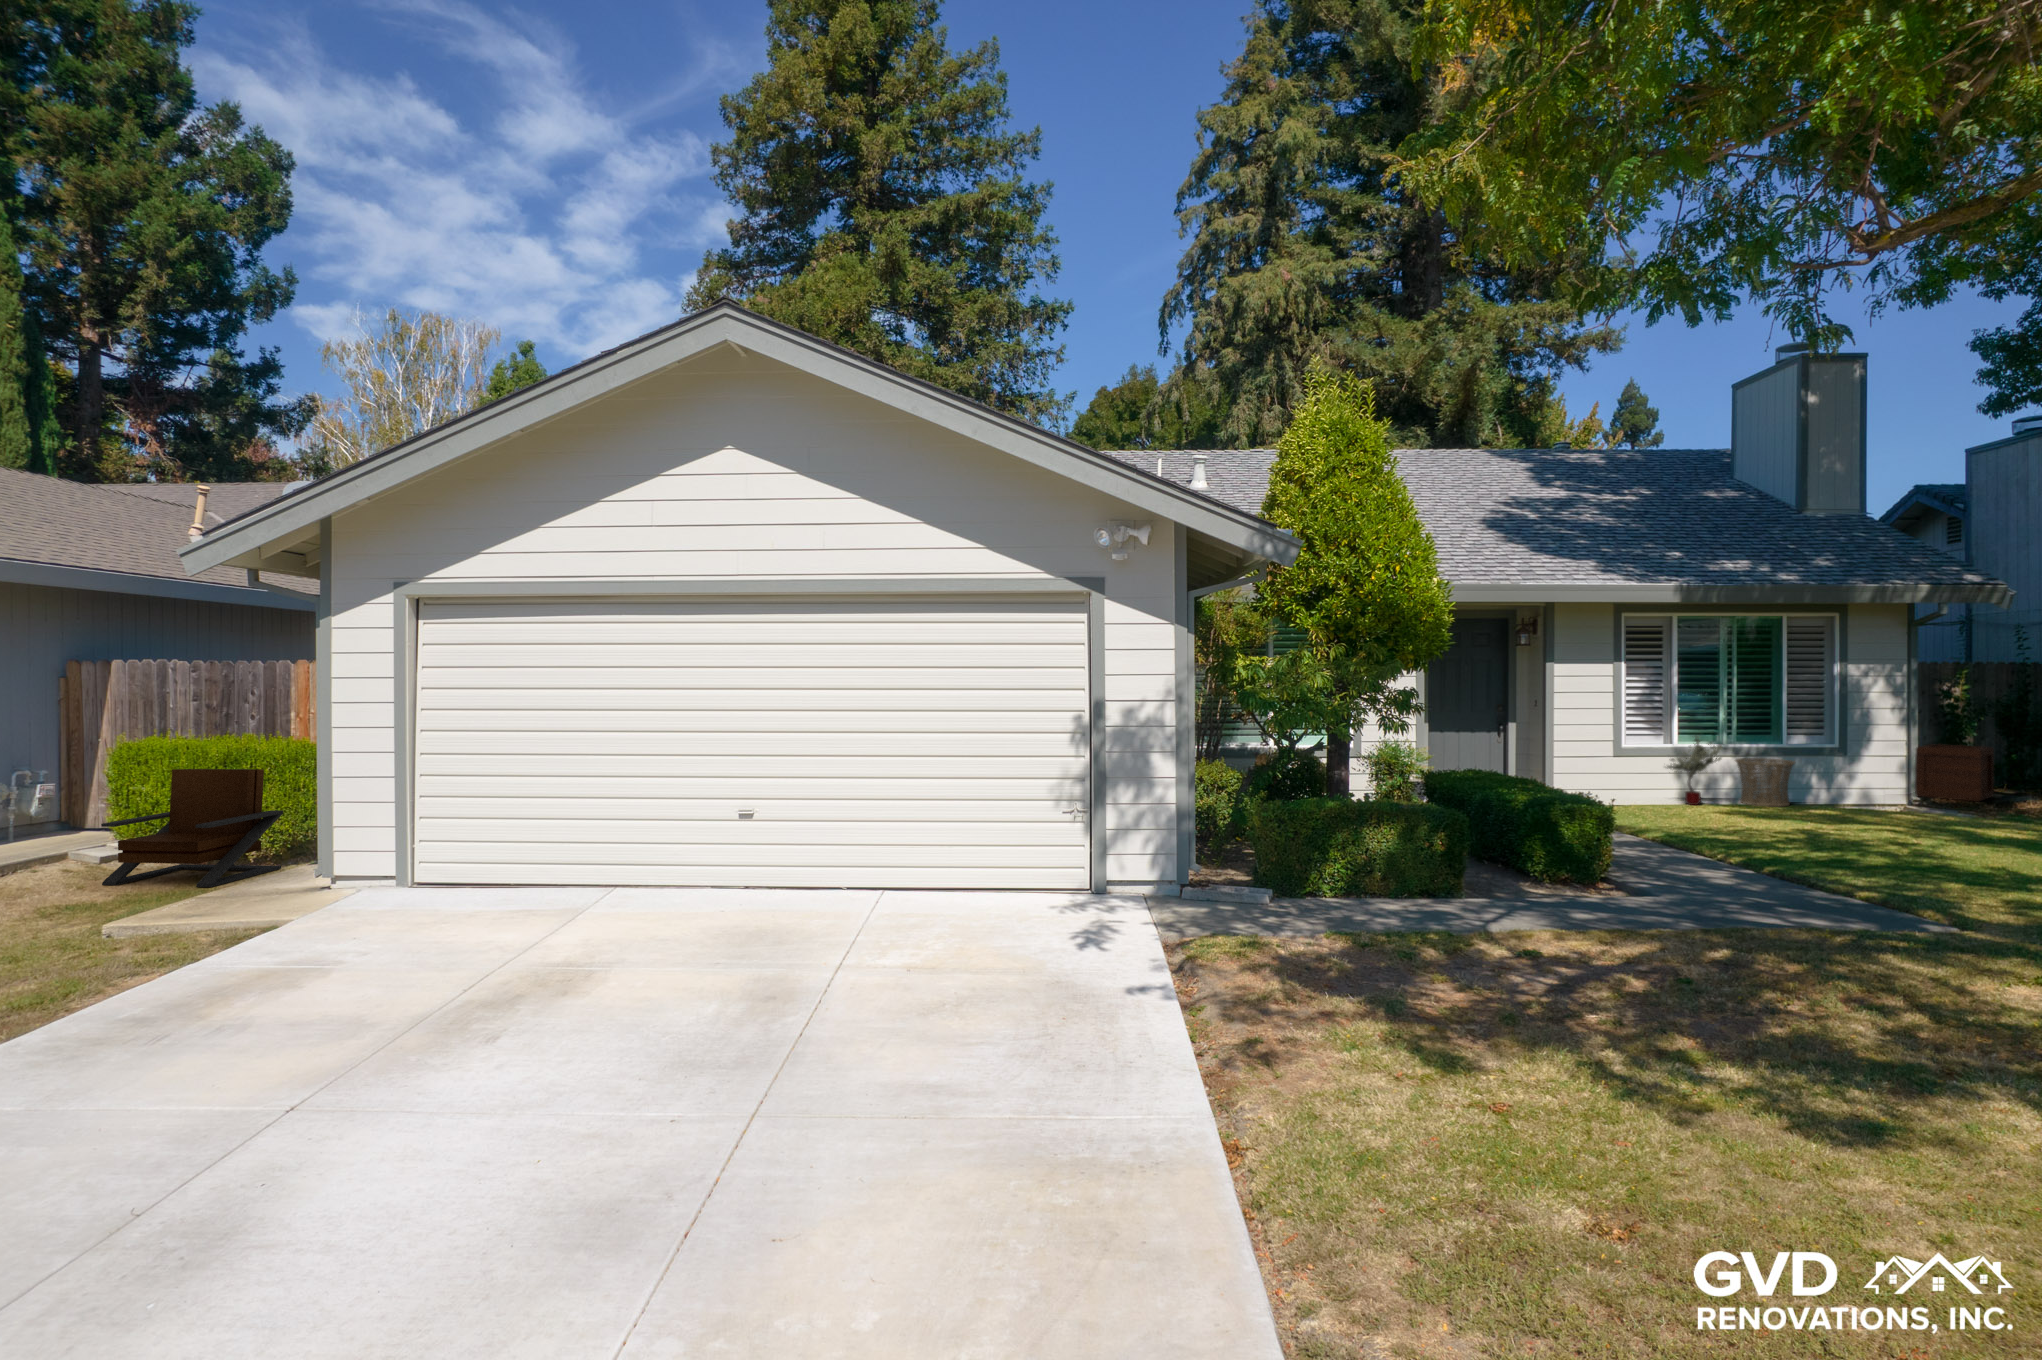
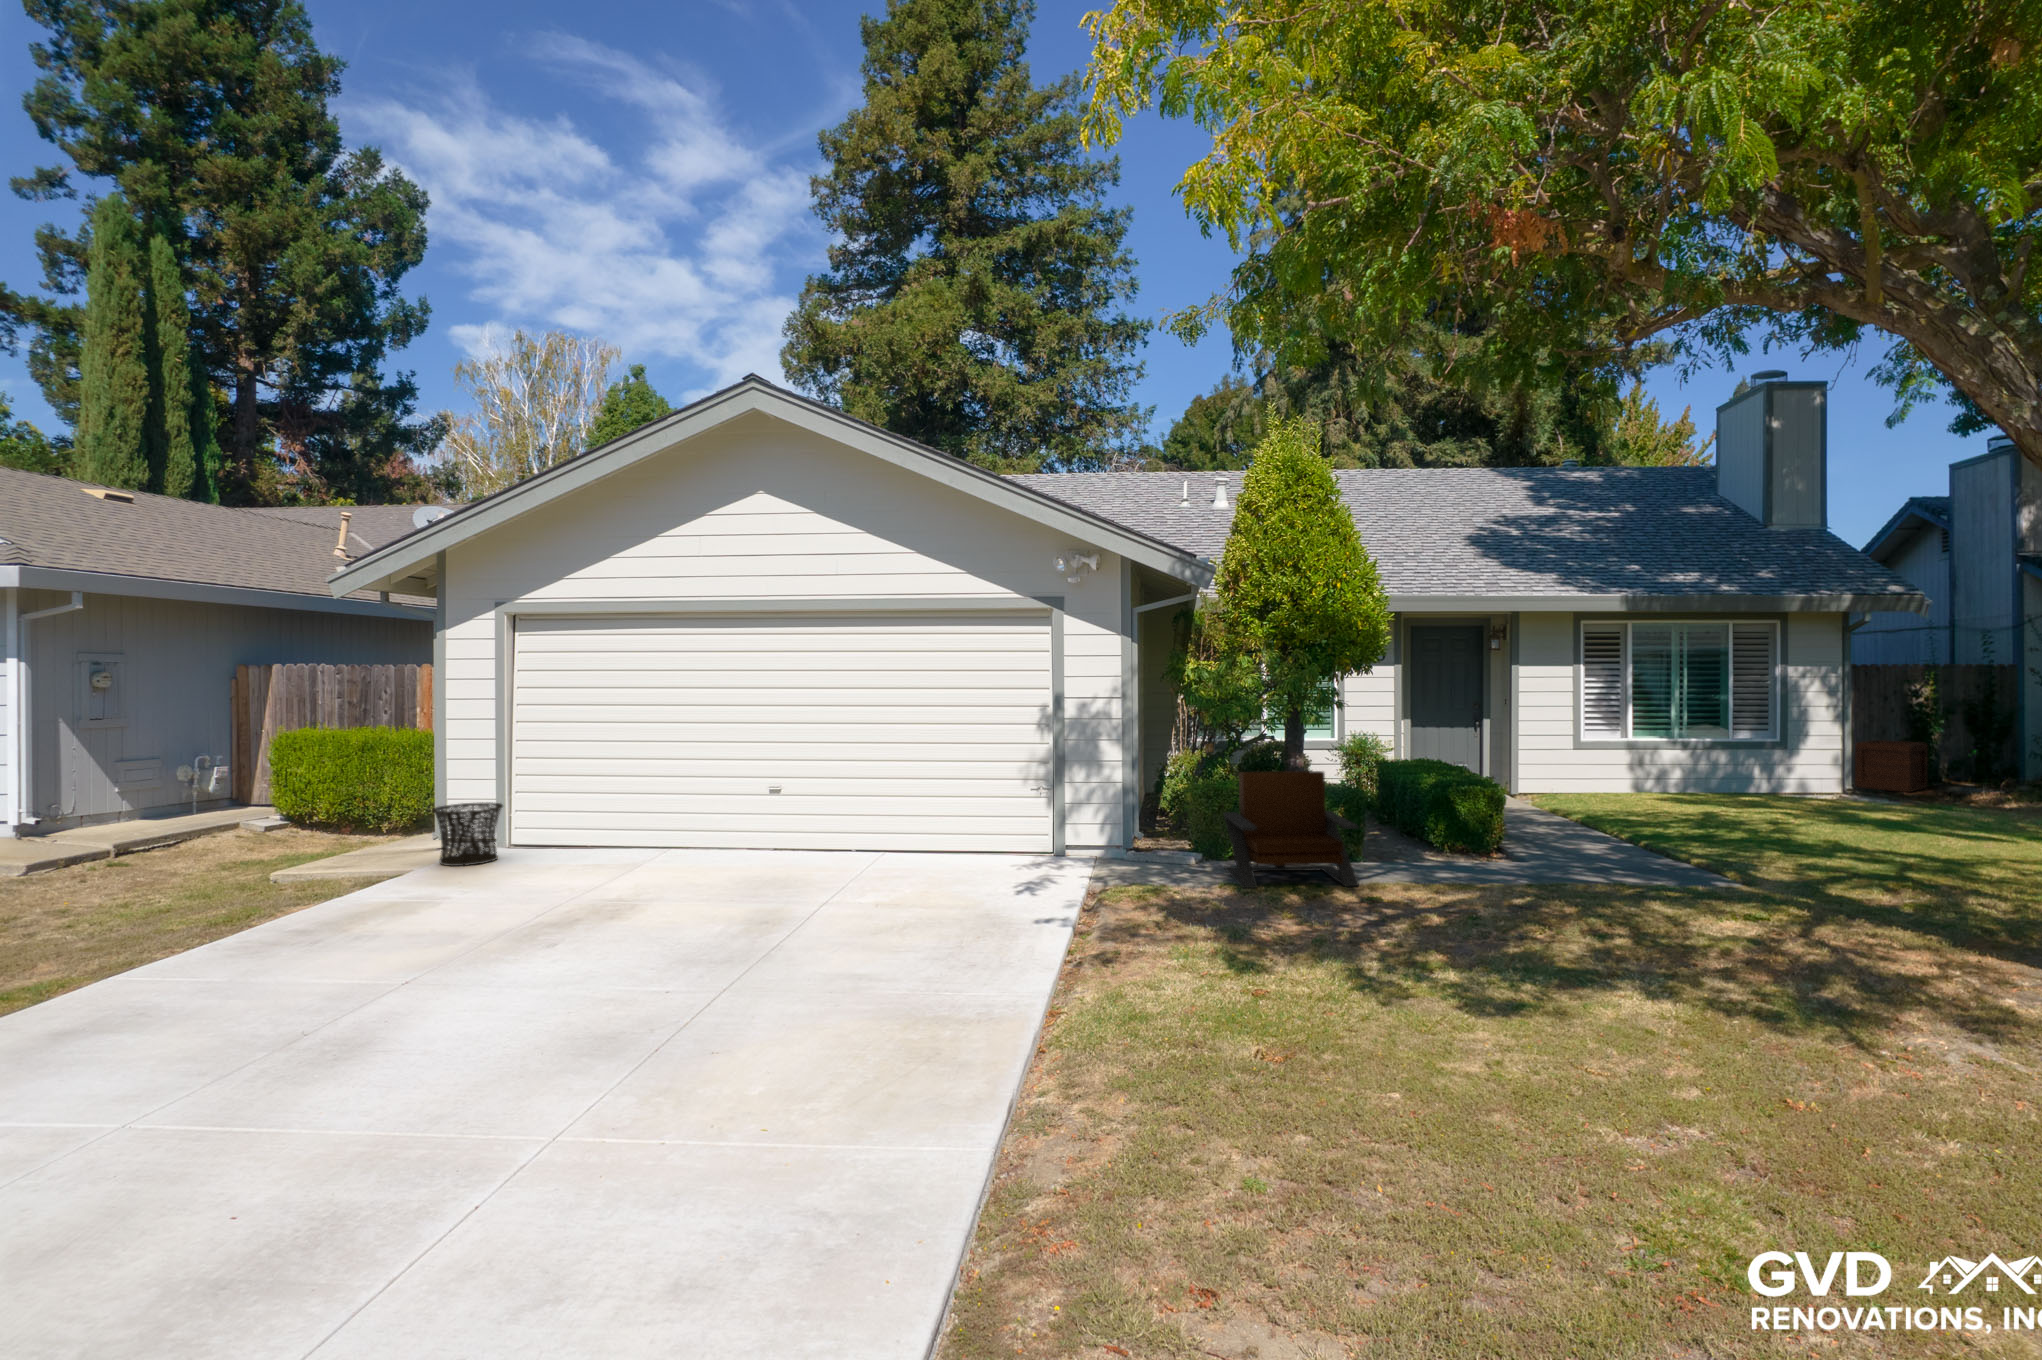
potted tree: present [1667,736,1723,805] -> none [1614,730,1668,793]
basket: present [1735,758,1795,807] -> present [432,802,503,866]
lounge chair: present [101,769,283,887] -> present [1224,771,1359,888]

